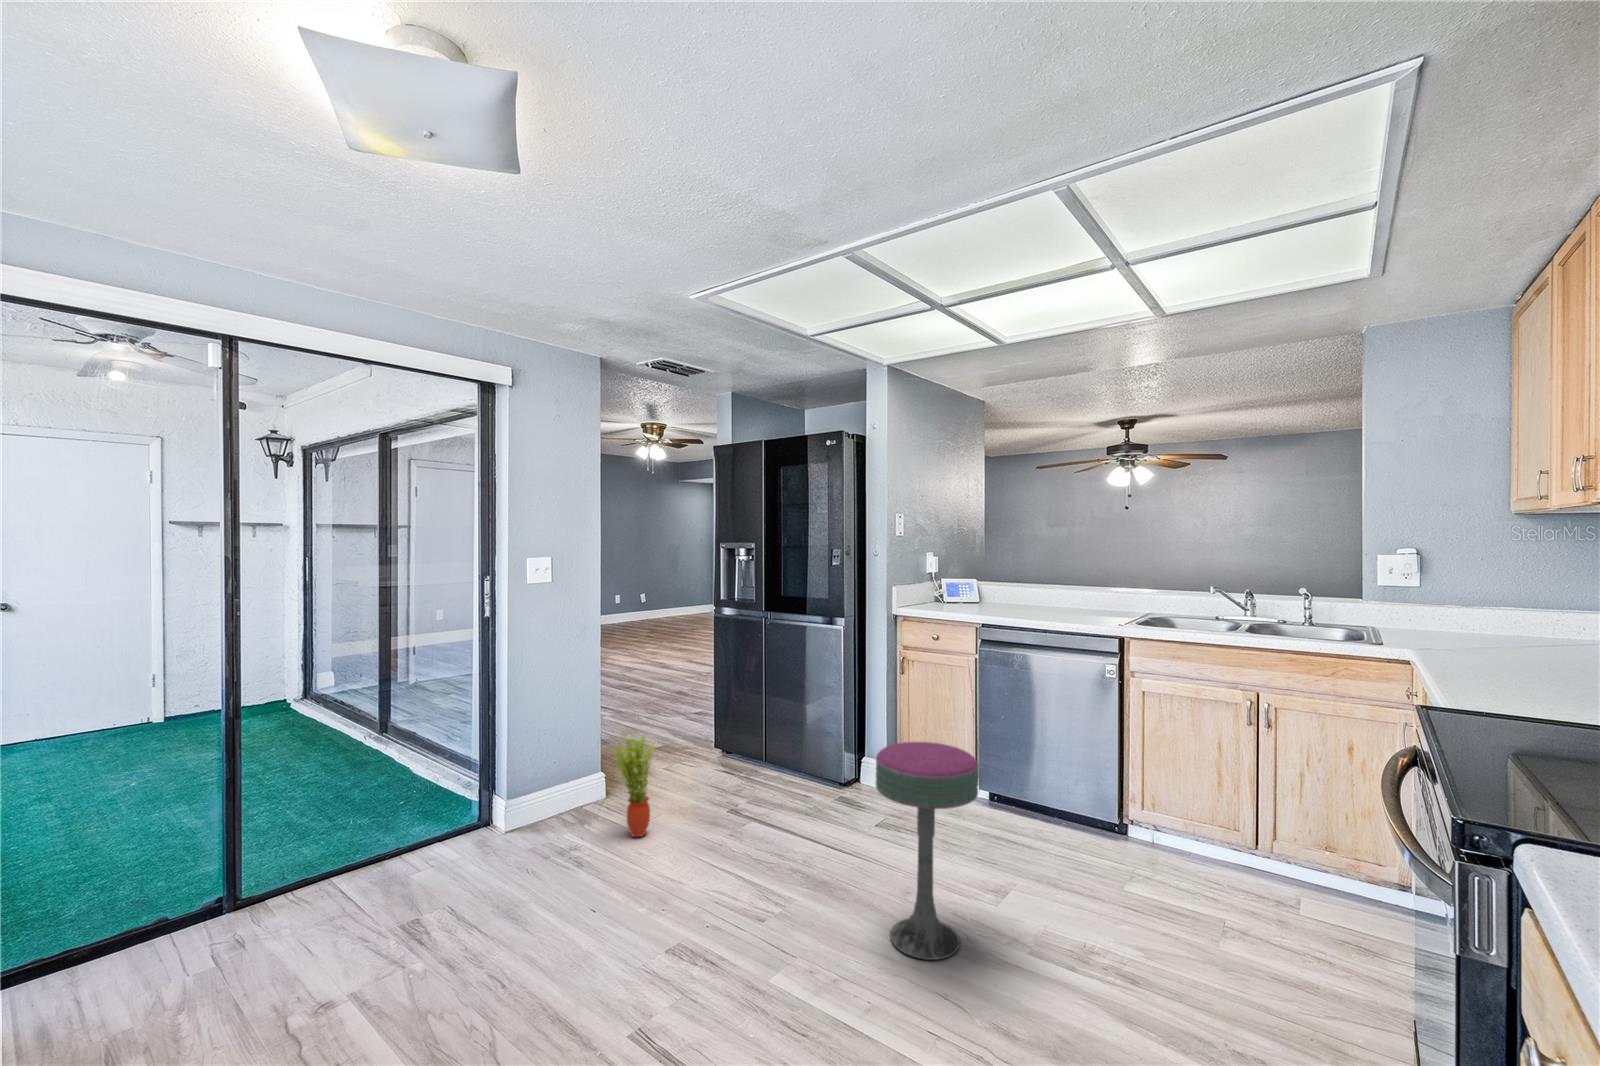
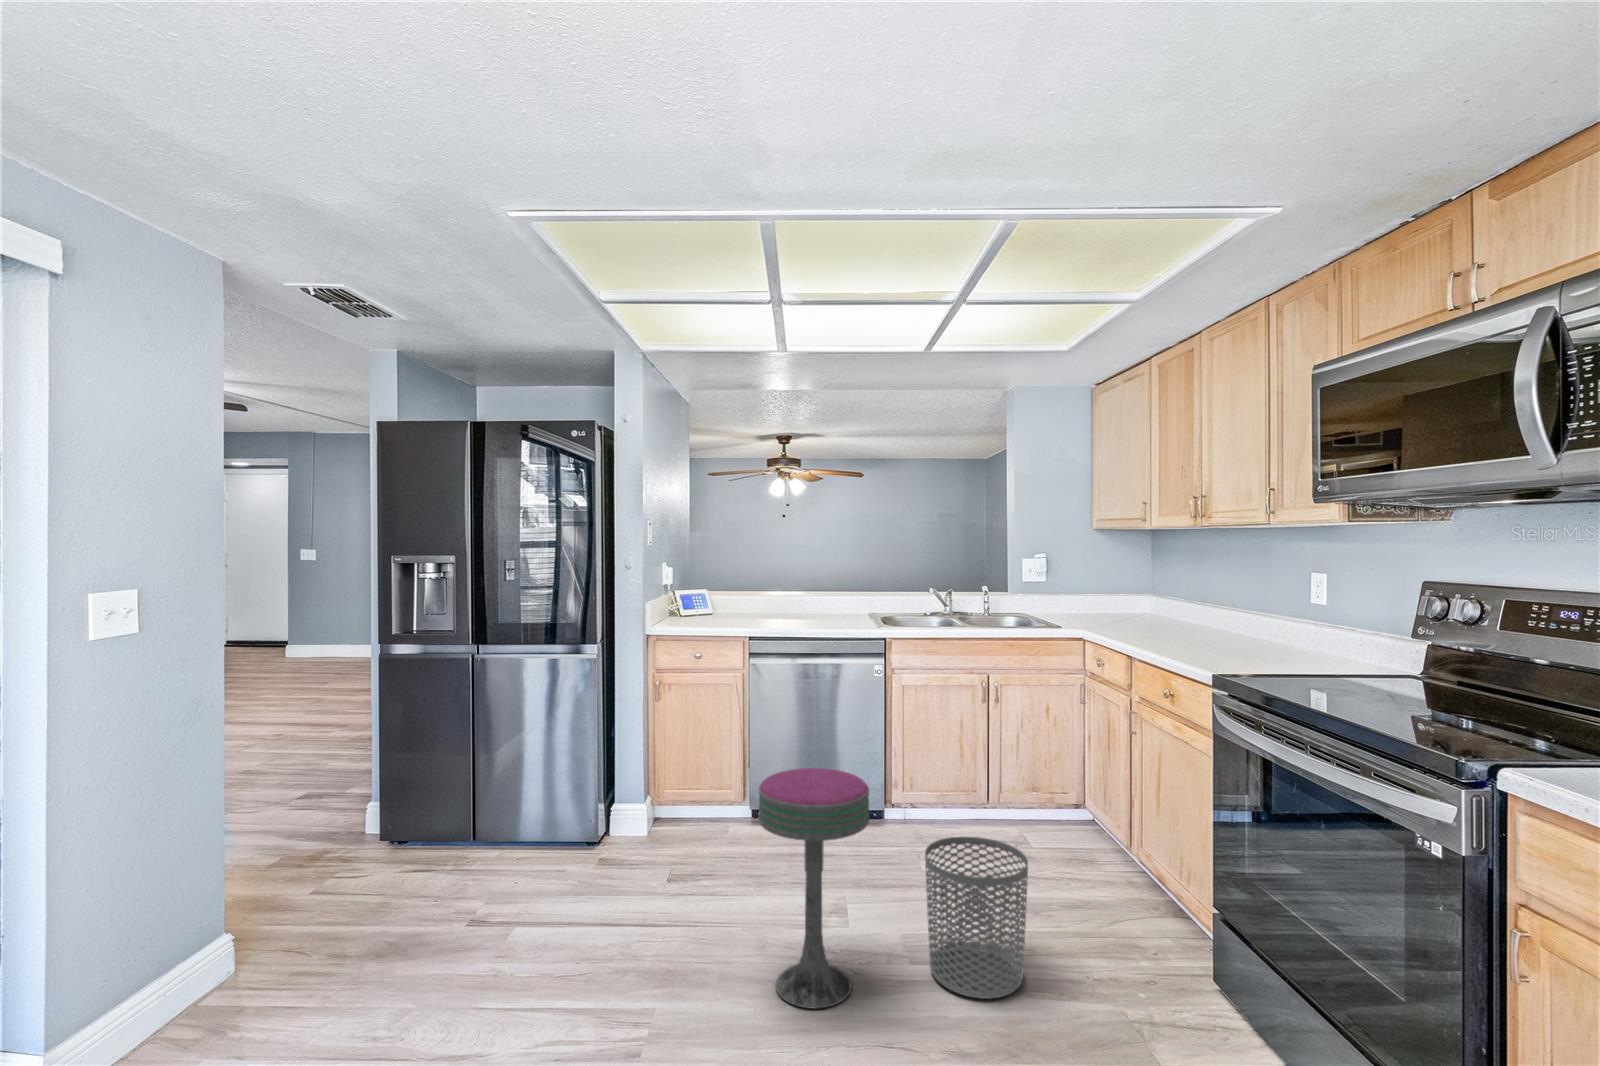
potted plant: present [613,729,654,837] -> none [307,833,386,996]
waste bin: none [1036,842,1150,1018] -> present [925,837,1028,999]

